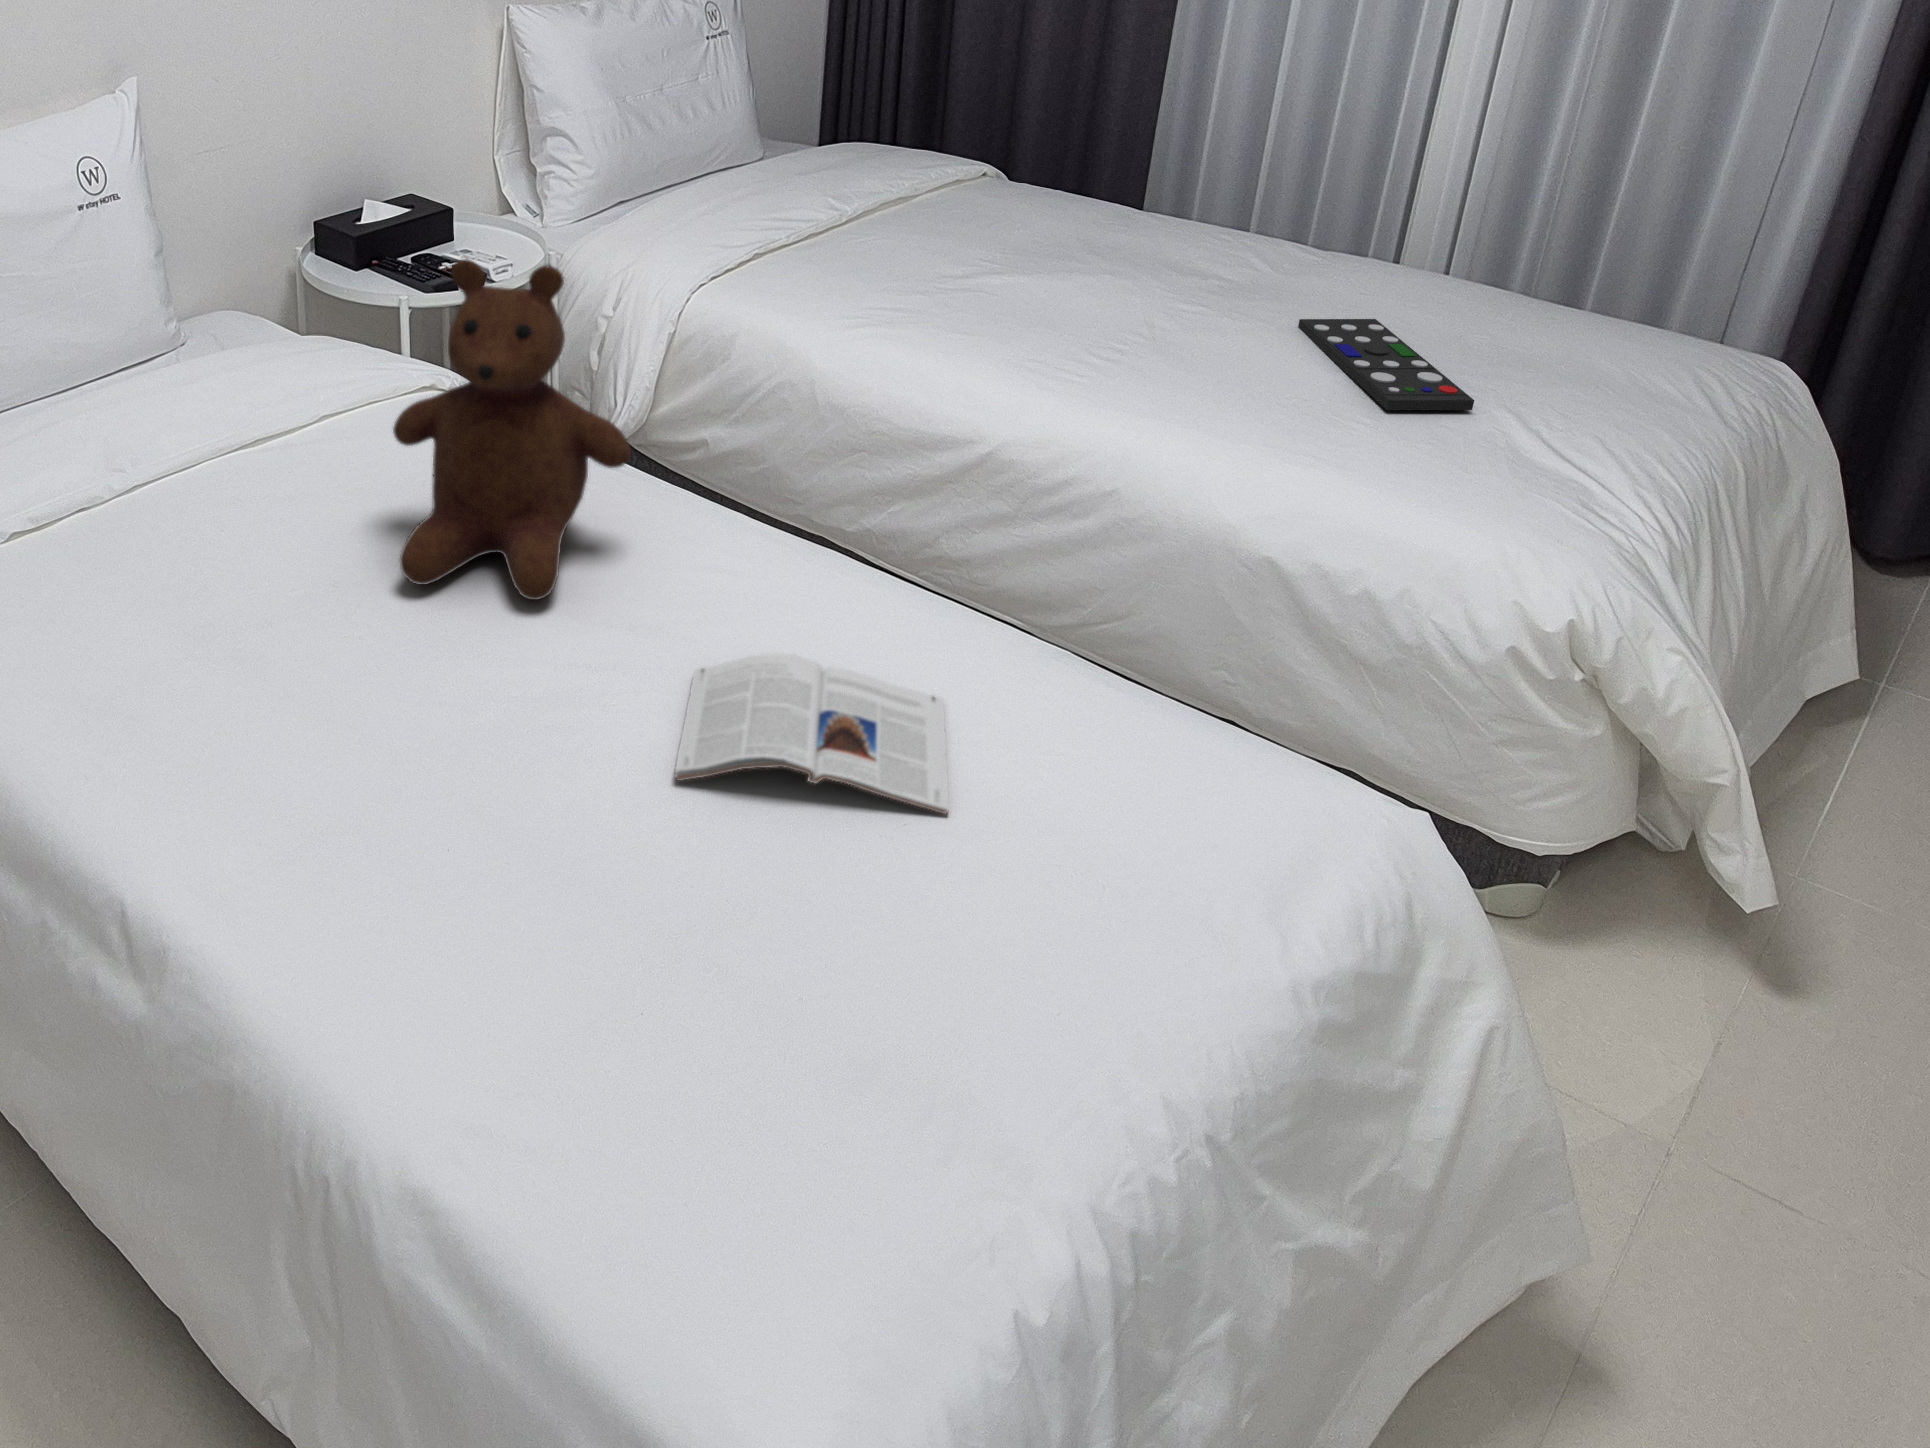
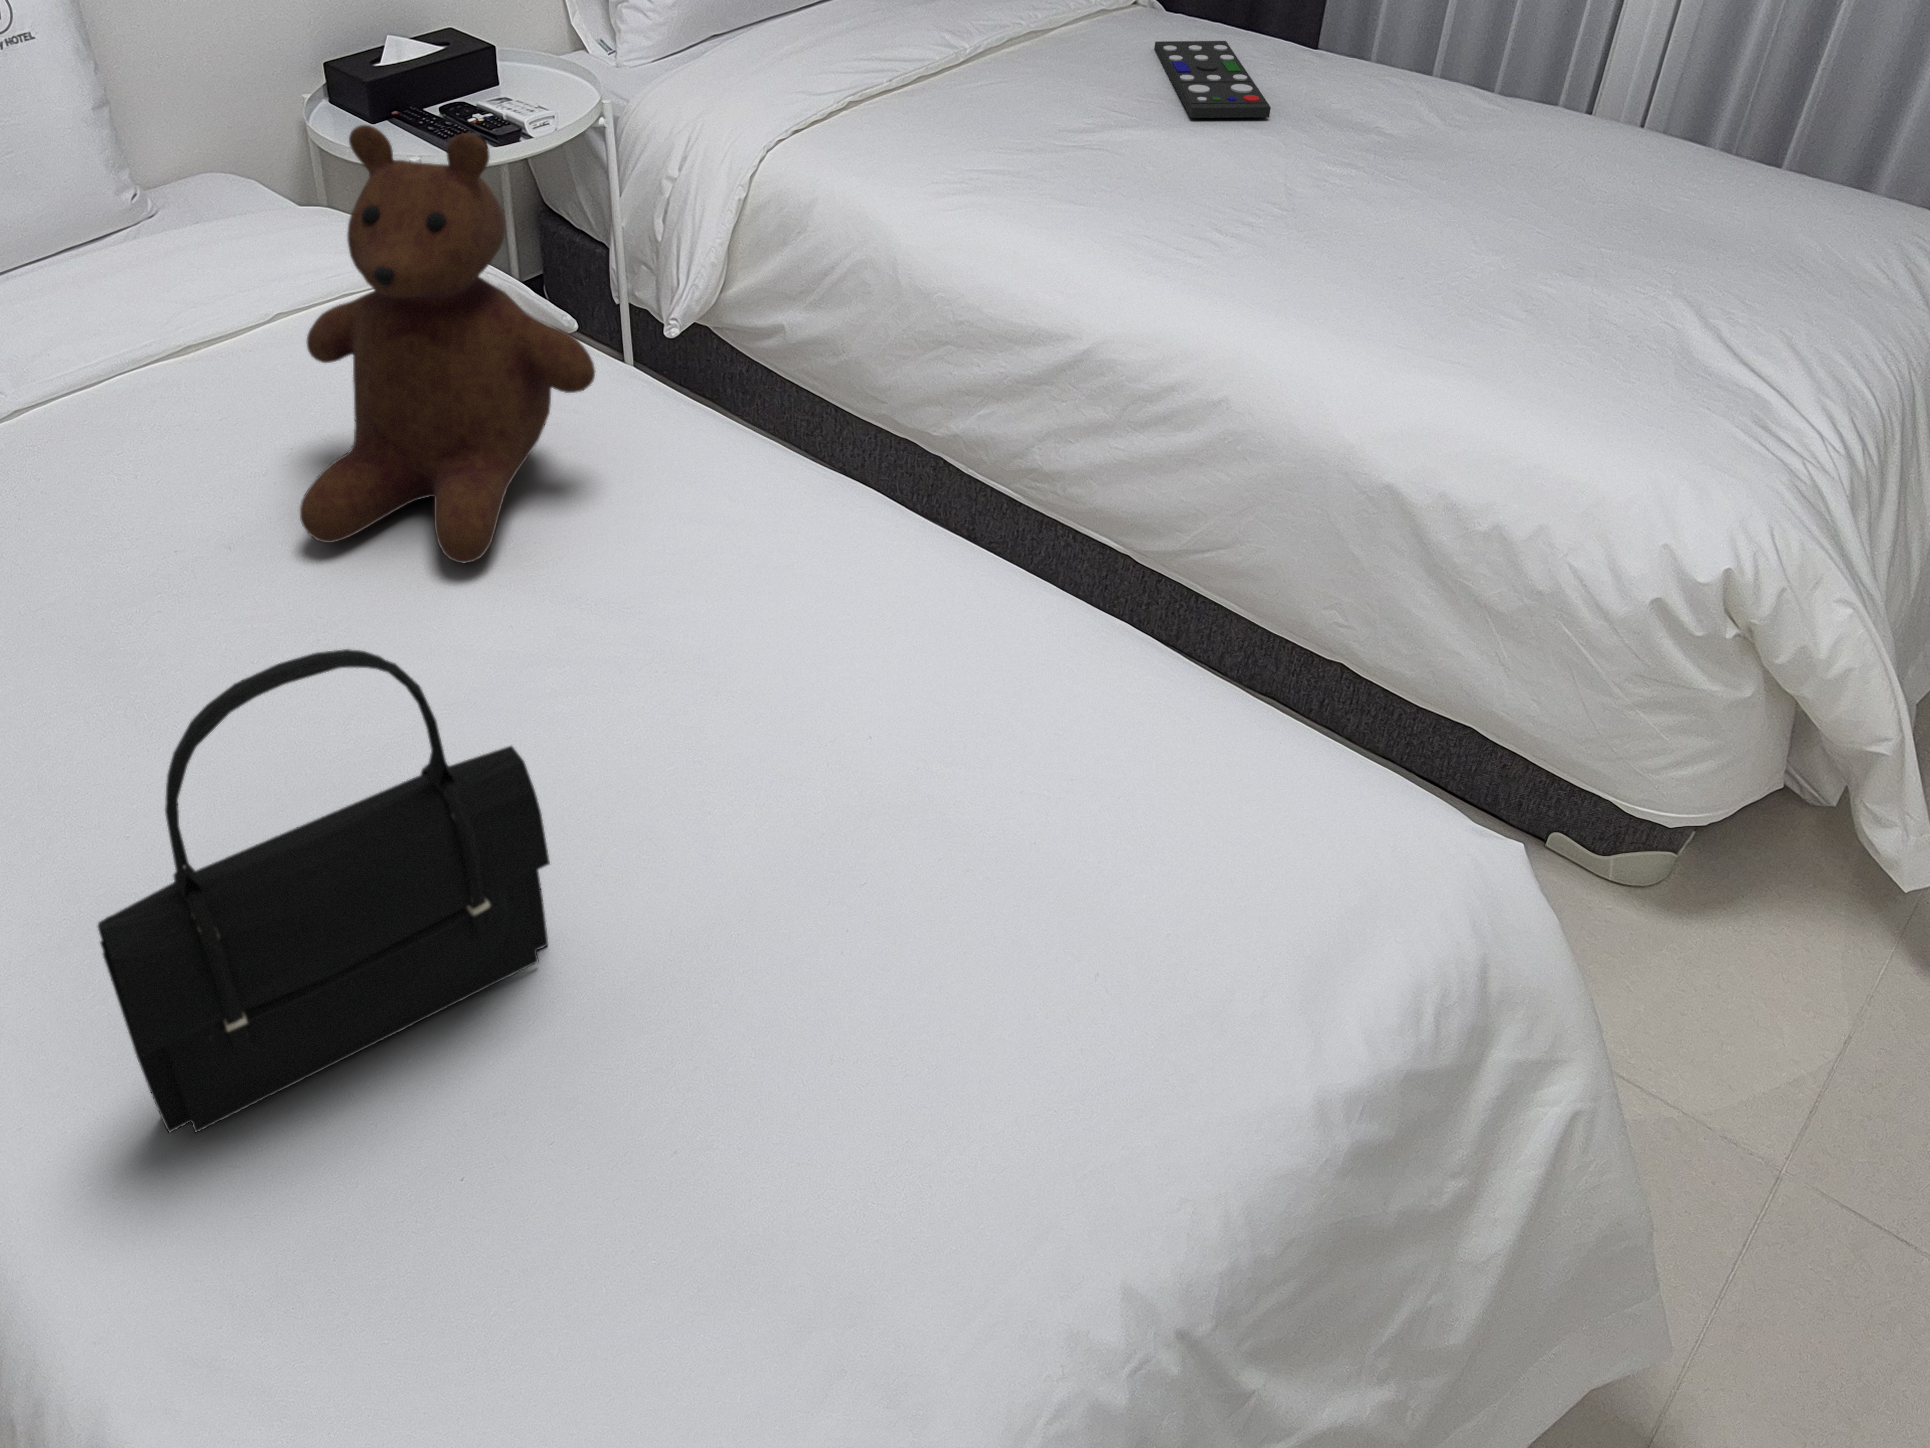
remote control: present [1298,319,1474,410] -> present [1154,41,1271,118]
handbag: none [409,603,695,975] -> present [98,649,550,1132]
magazine: present [675,653,949,814] -> none [574,643,943,871]

